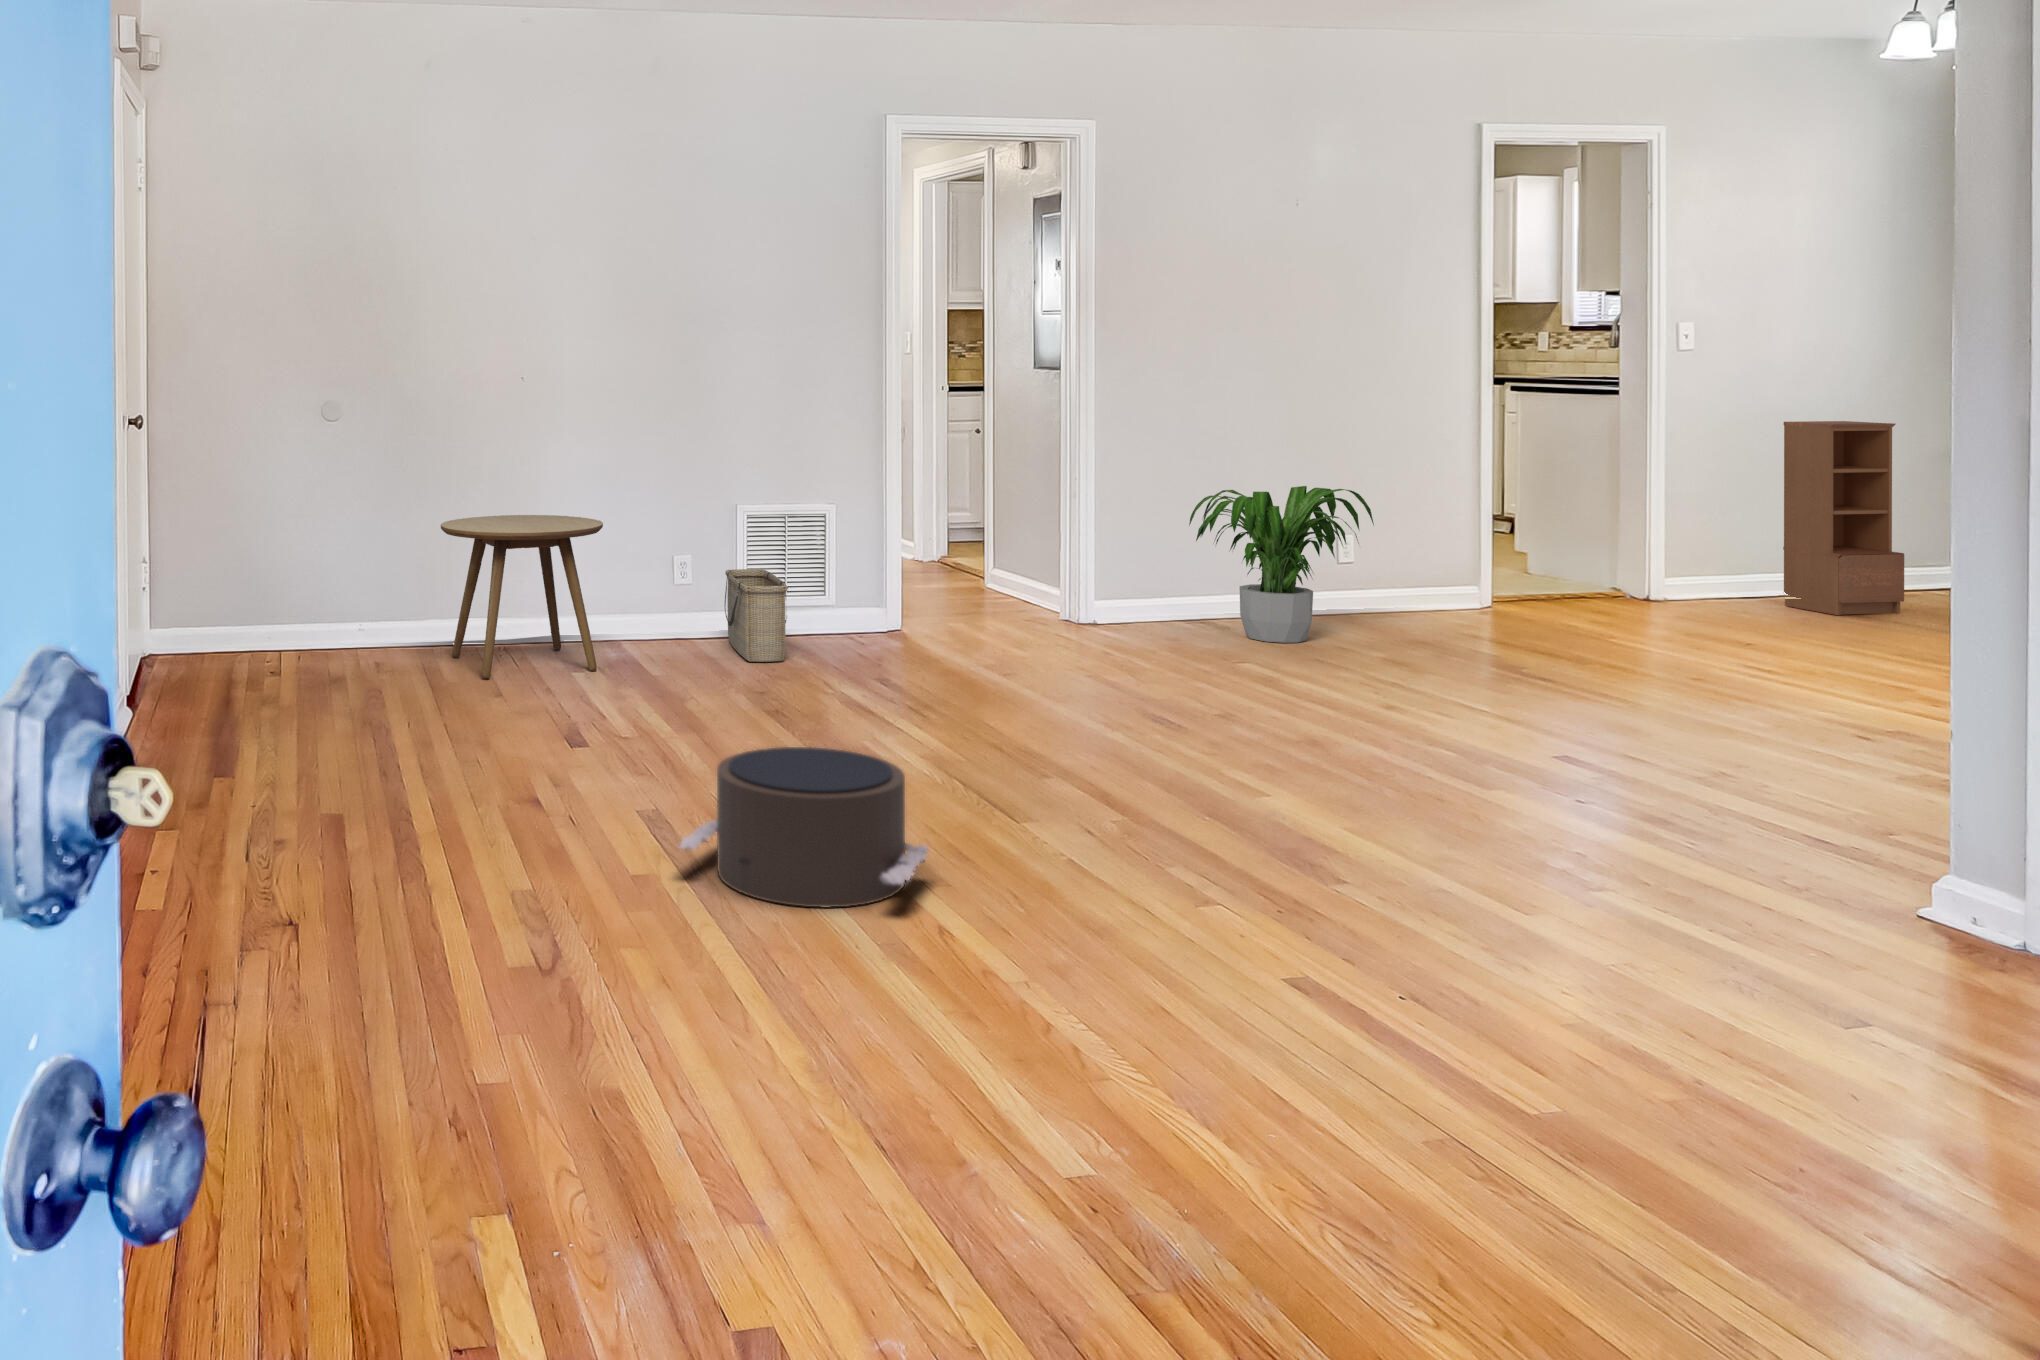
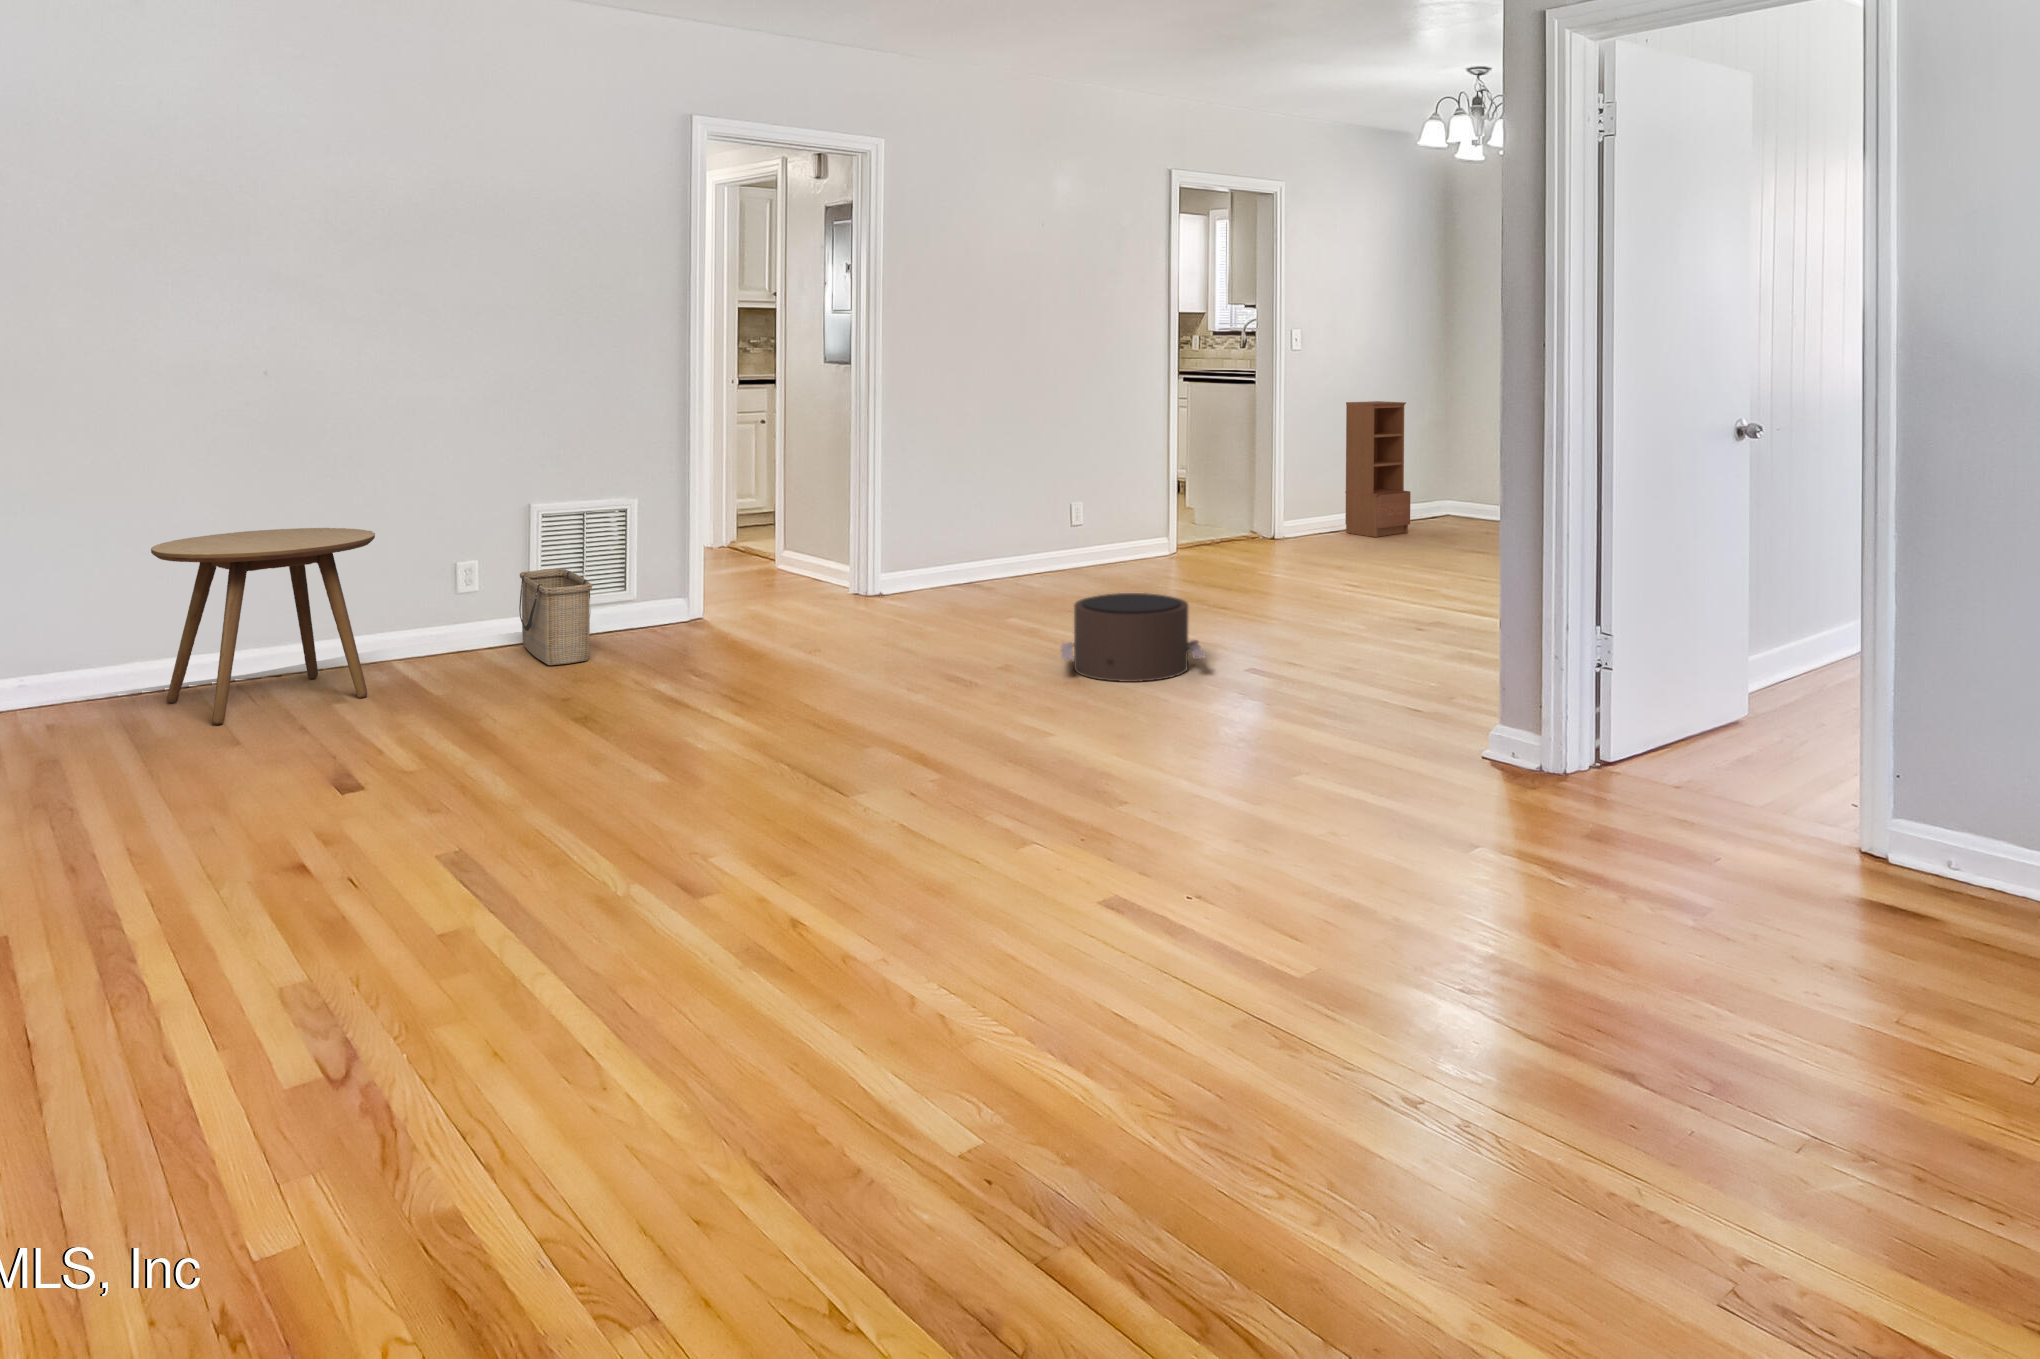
potted plant: present [1189,486,1374,643] -> none [961,461,1102,594]
pouf: present [678,747,929,908] -> present [1061,593,1206,682]

